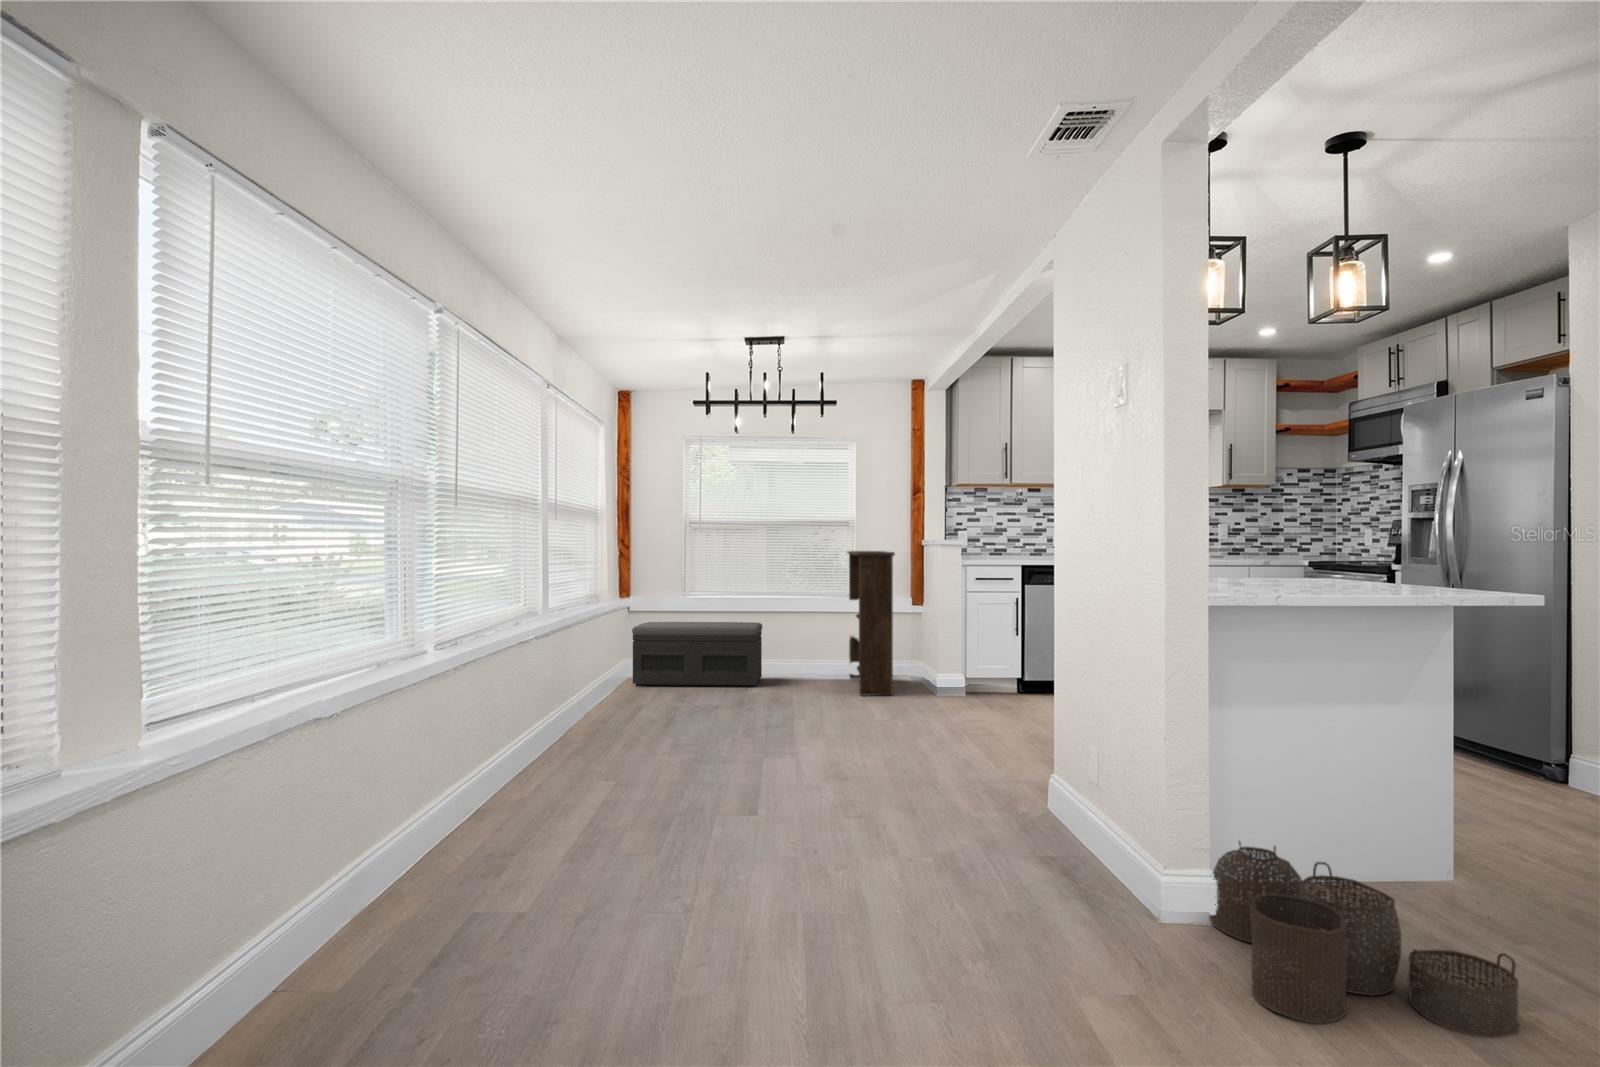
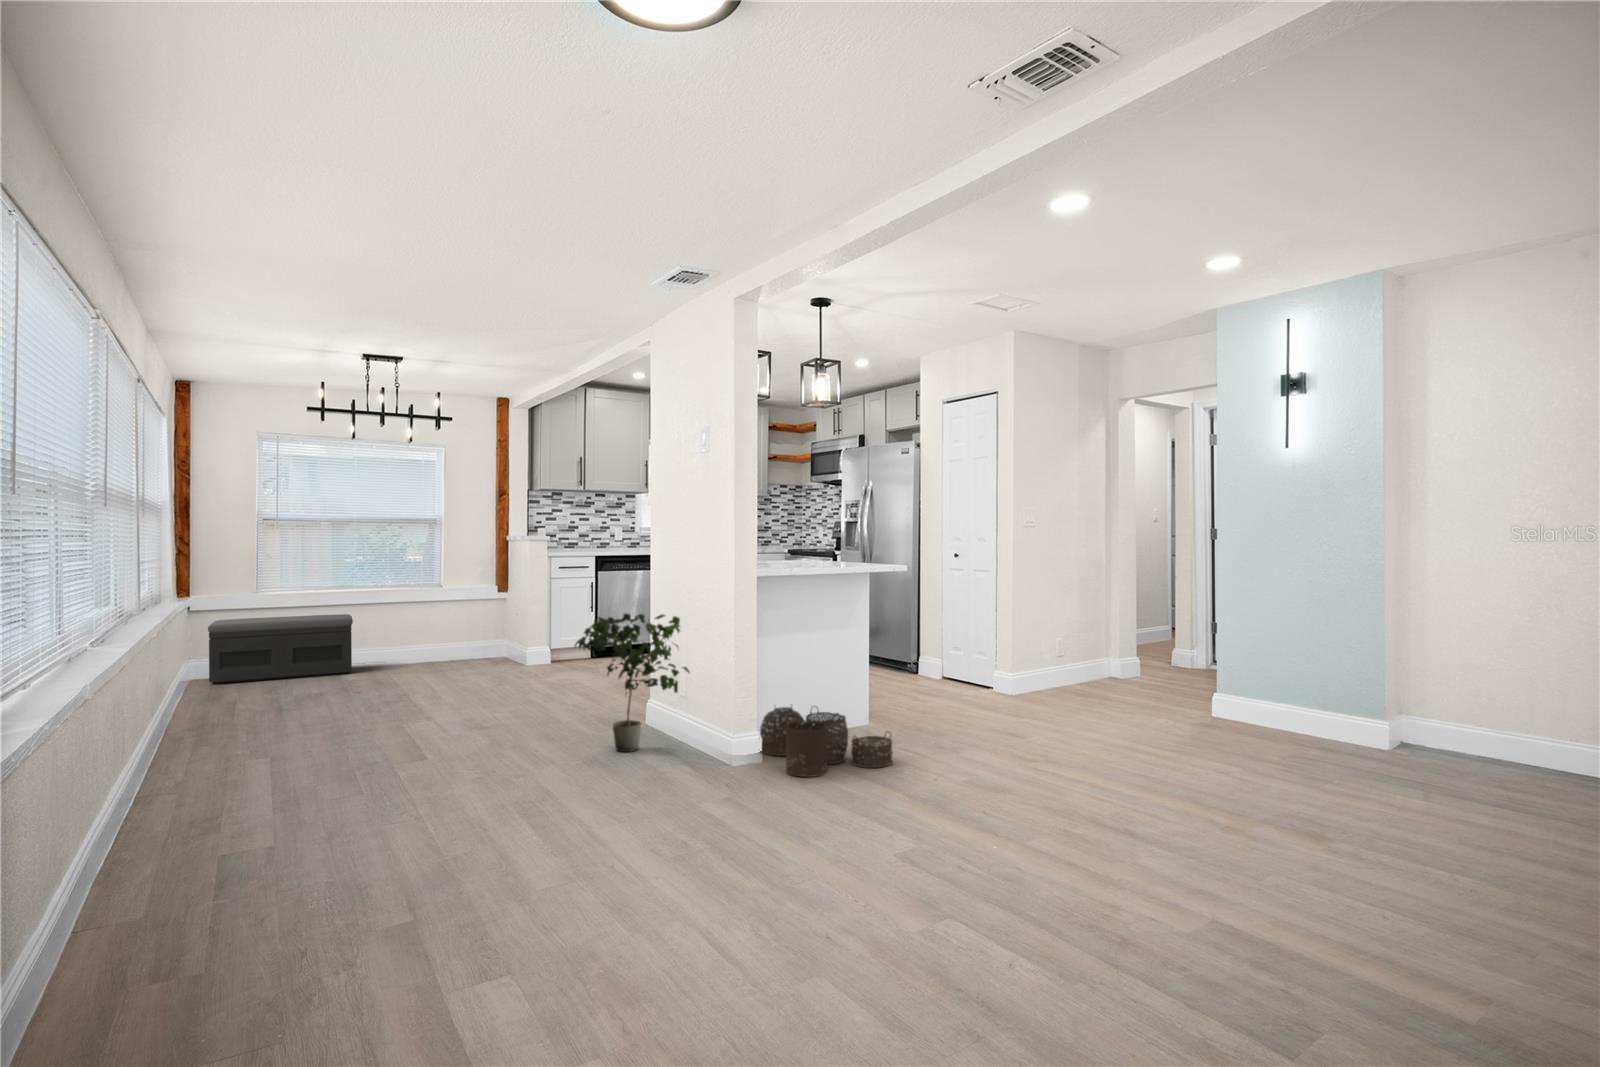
bookshelf: present [848,551,895,695] -> none [437,546,492,670]
potted plant: none [906,655,1086,870] -> present [575,614,689,752]

